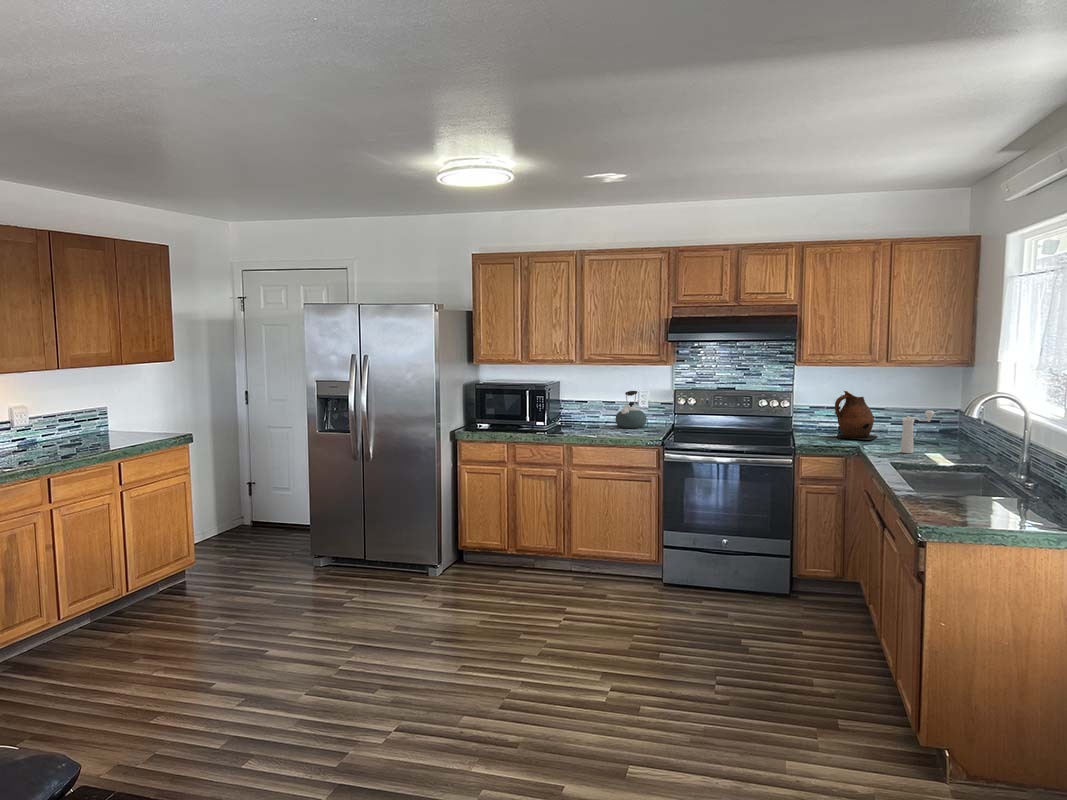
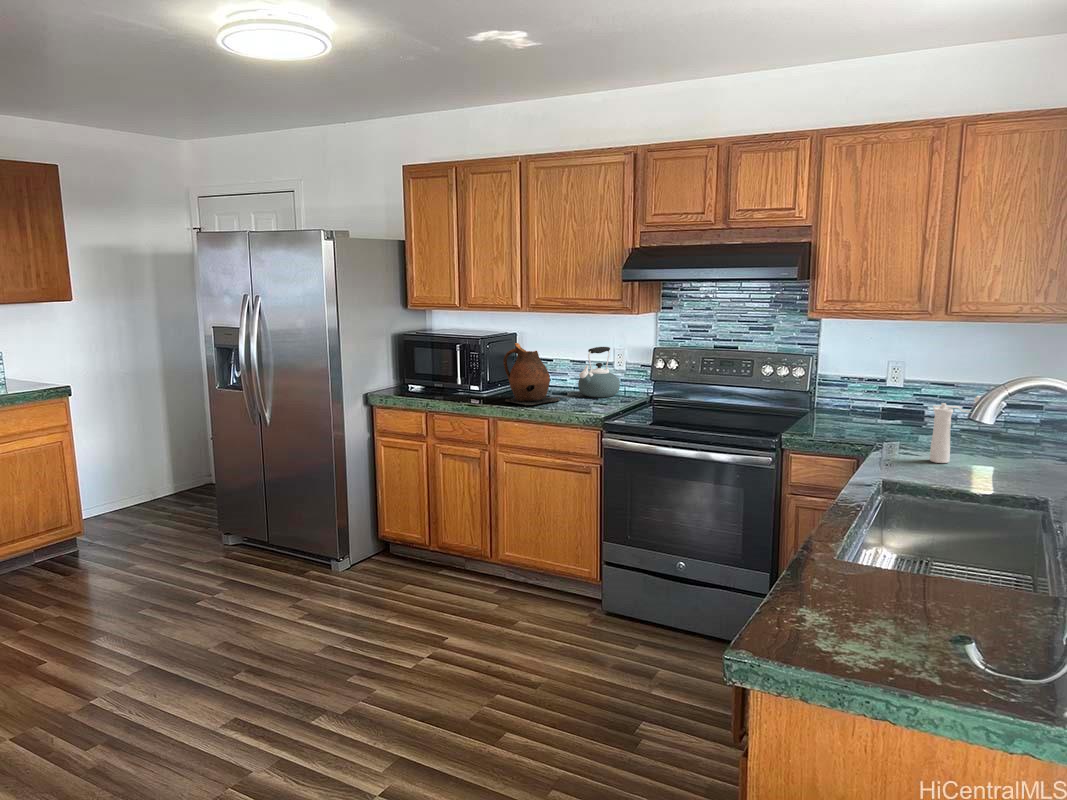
ceramic pitcher: present [835,391,878,440] -> present [503,343,560,406]

